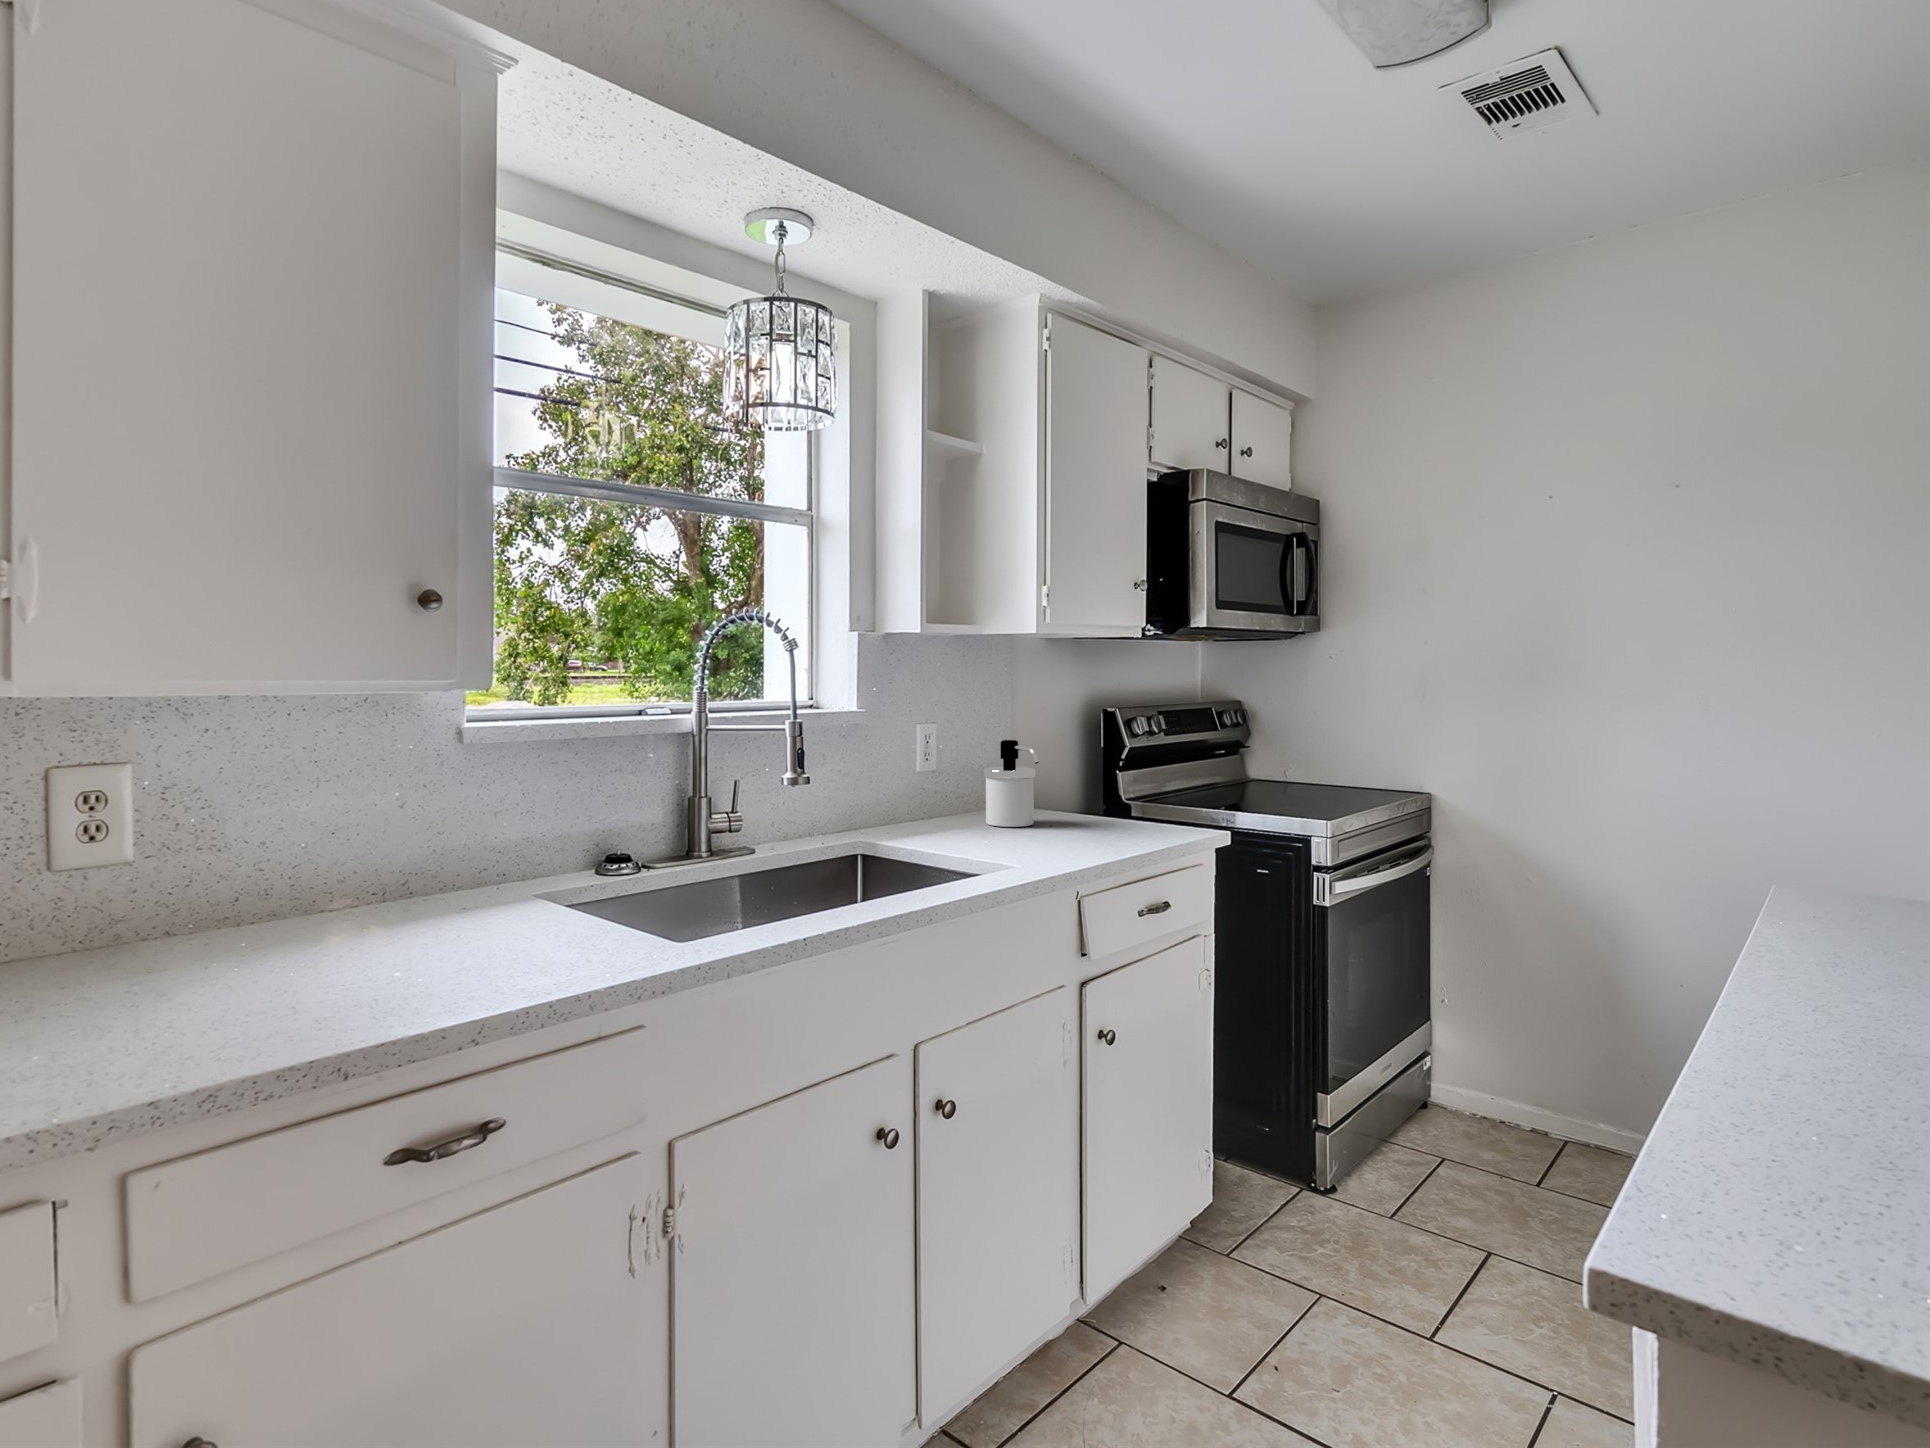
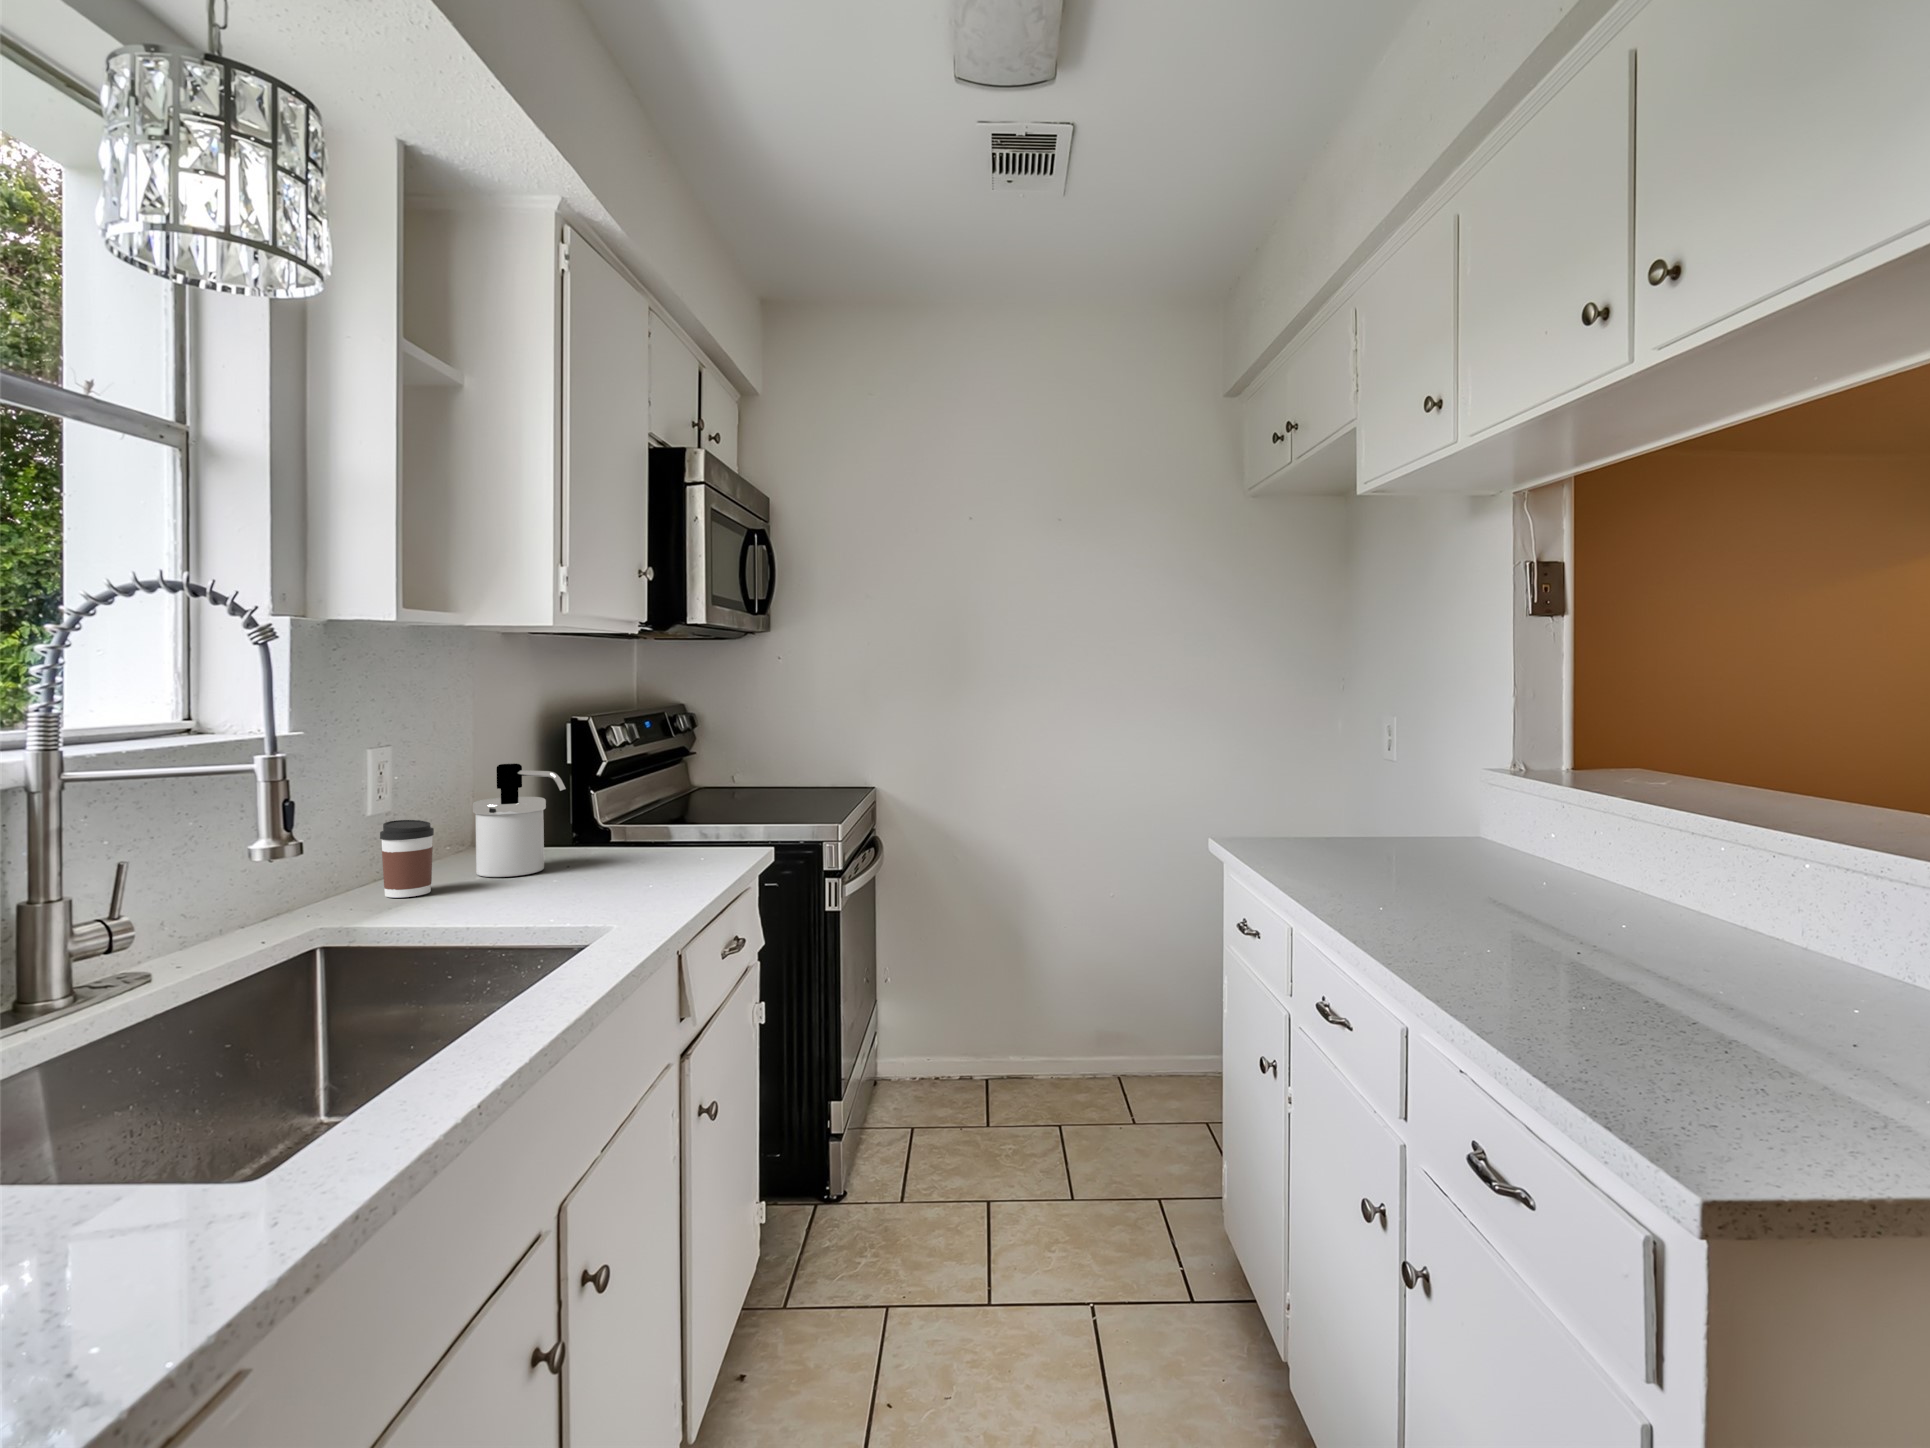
coffee cup: none [912,775,946,831] -> present [380,820,434,897]

